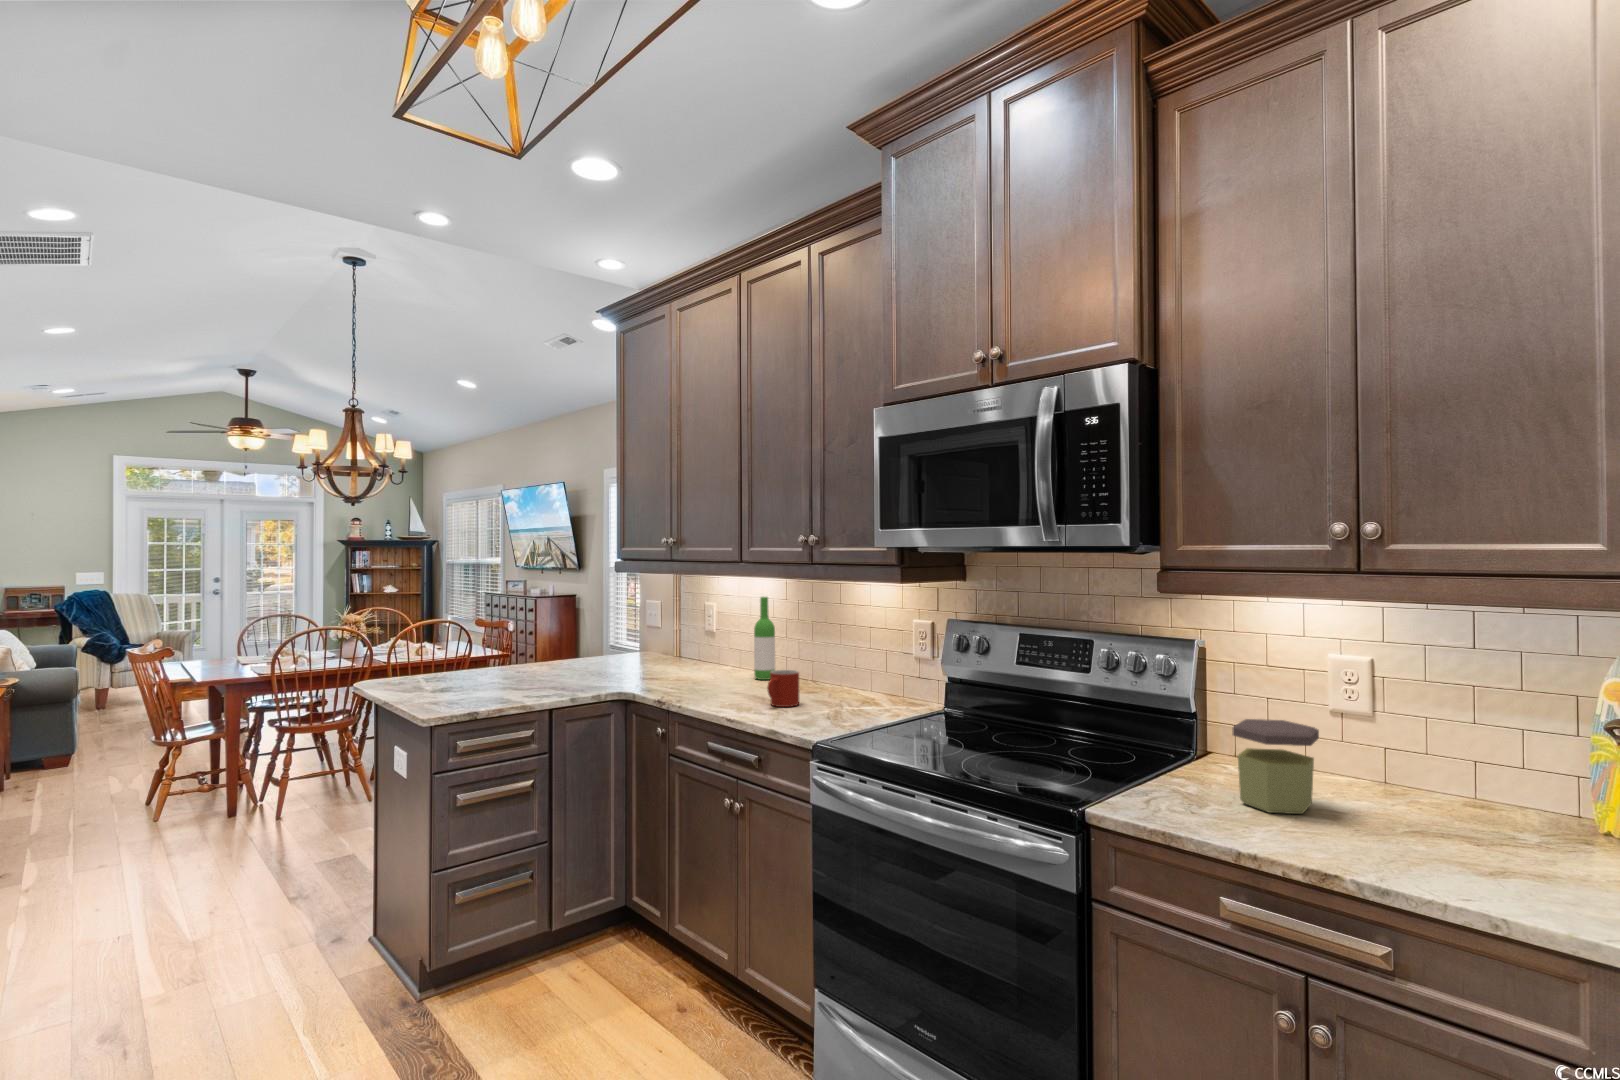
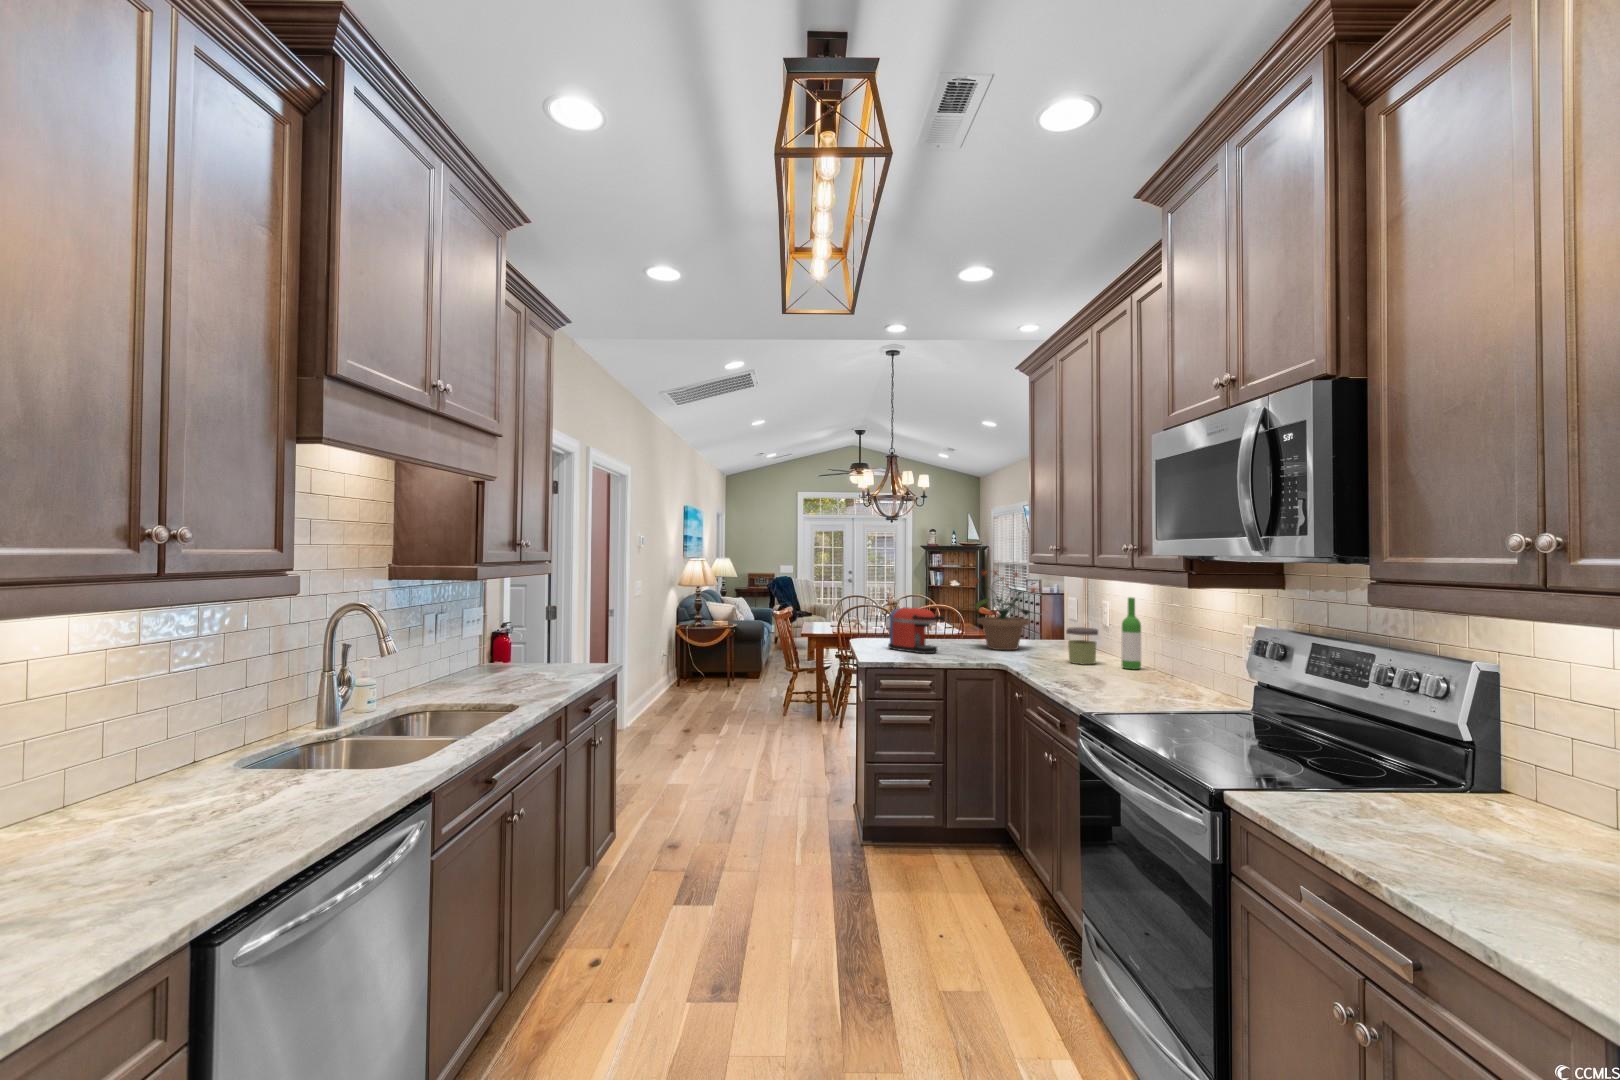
potted plant: none [538,568,637,674] -> present [973,570,1037,650]
coffee maker: none [441,628,531,692] -> present [888,607,944,653]
mug: present [767,670,799,707] -> none [1091,658,1124,689]
jar: present [1232,719,1319,814] -> present [1066,627,1098,665]

